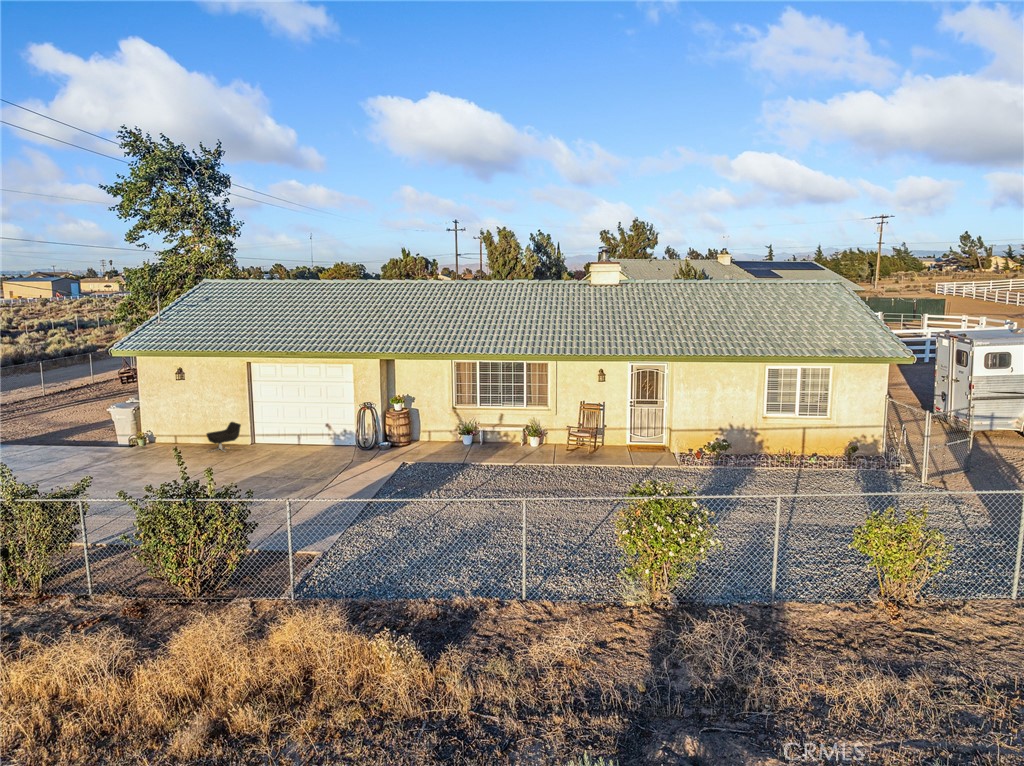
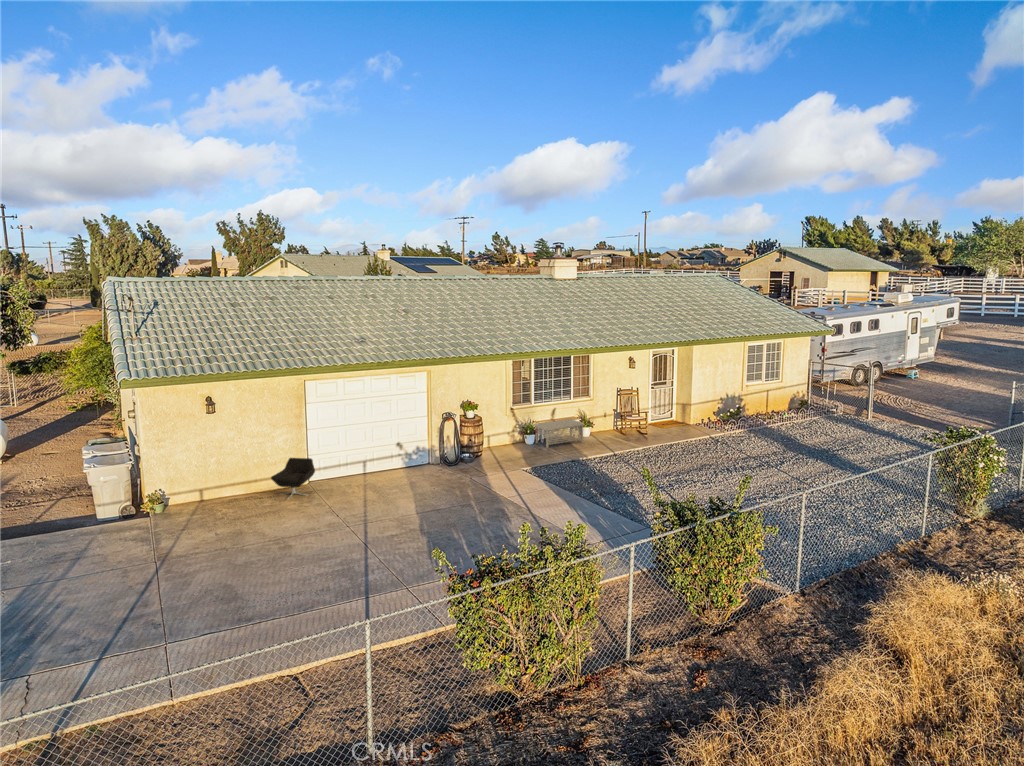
storage bench: none [470,426,518,451] -> present [534,419,584,448]

